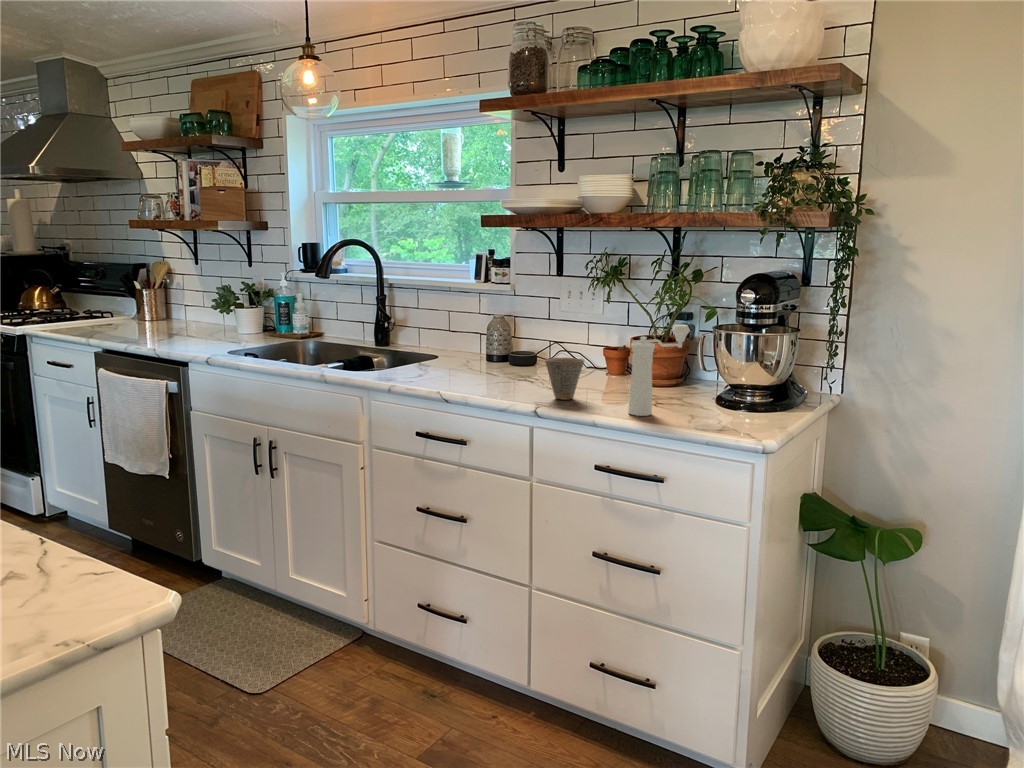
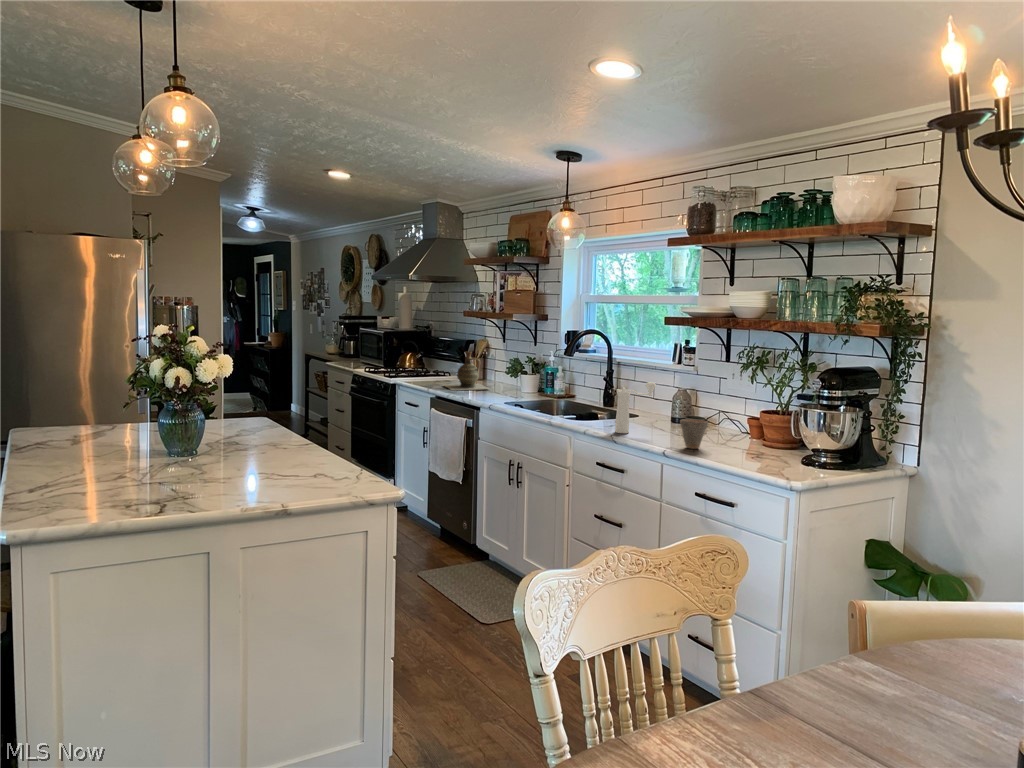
ceramic jug: none [110,279,192,339] -> present [444,352,489,390]
pepper mill: present [628,324,690,416] -> present [615,382,656,433]

